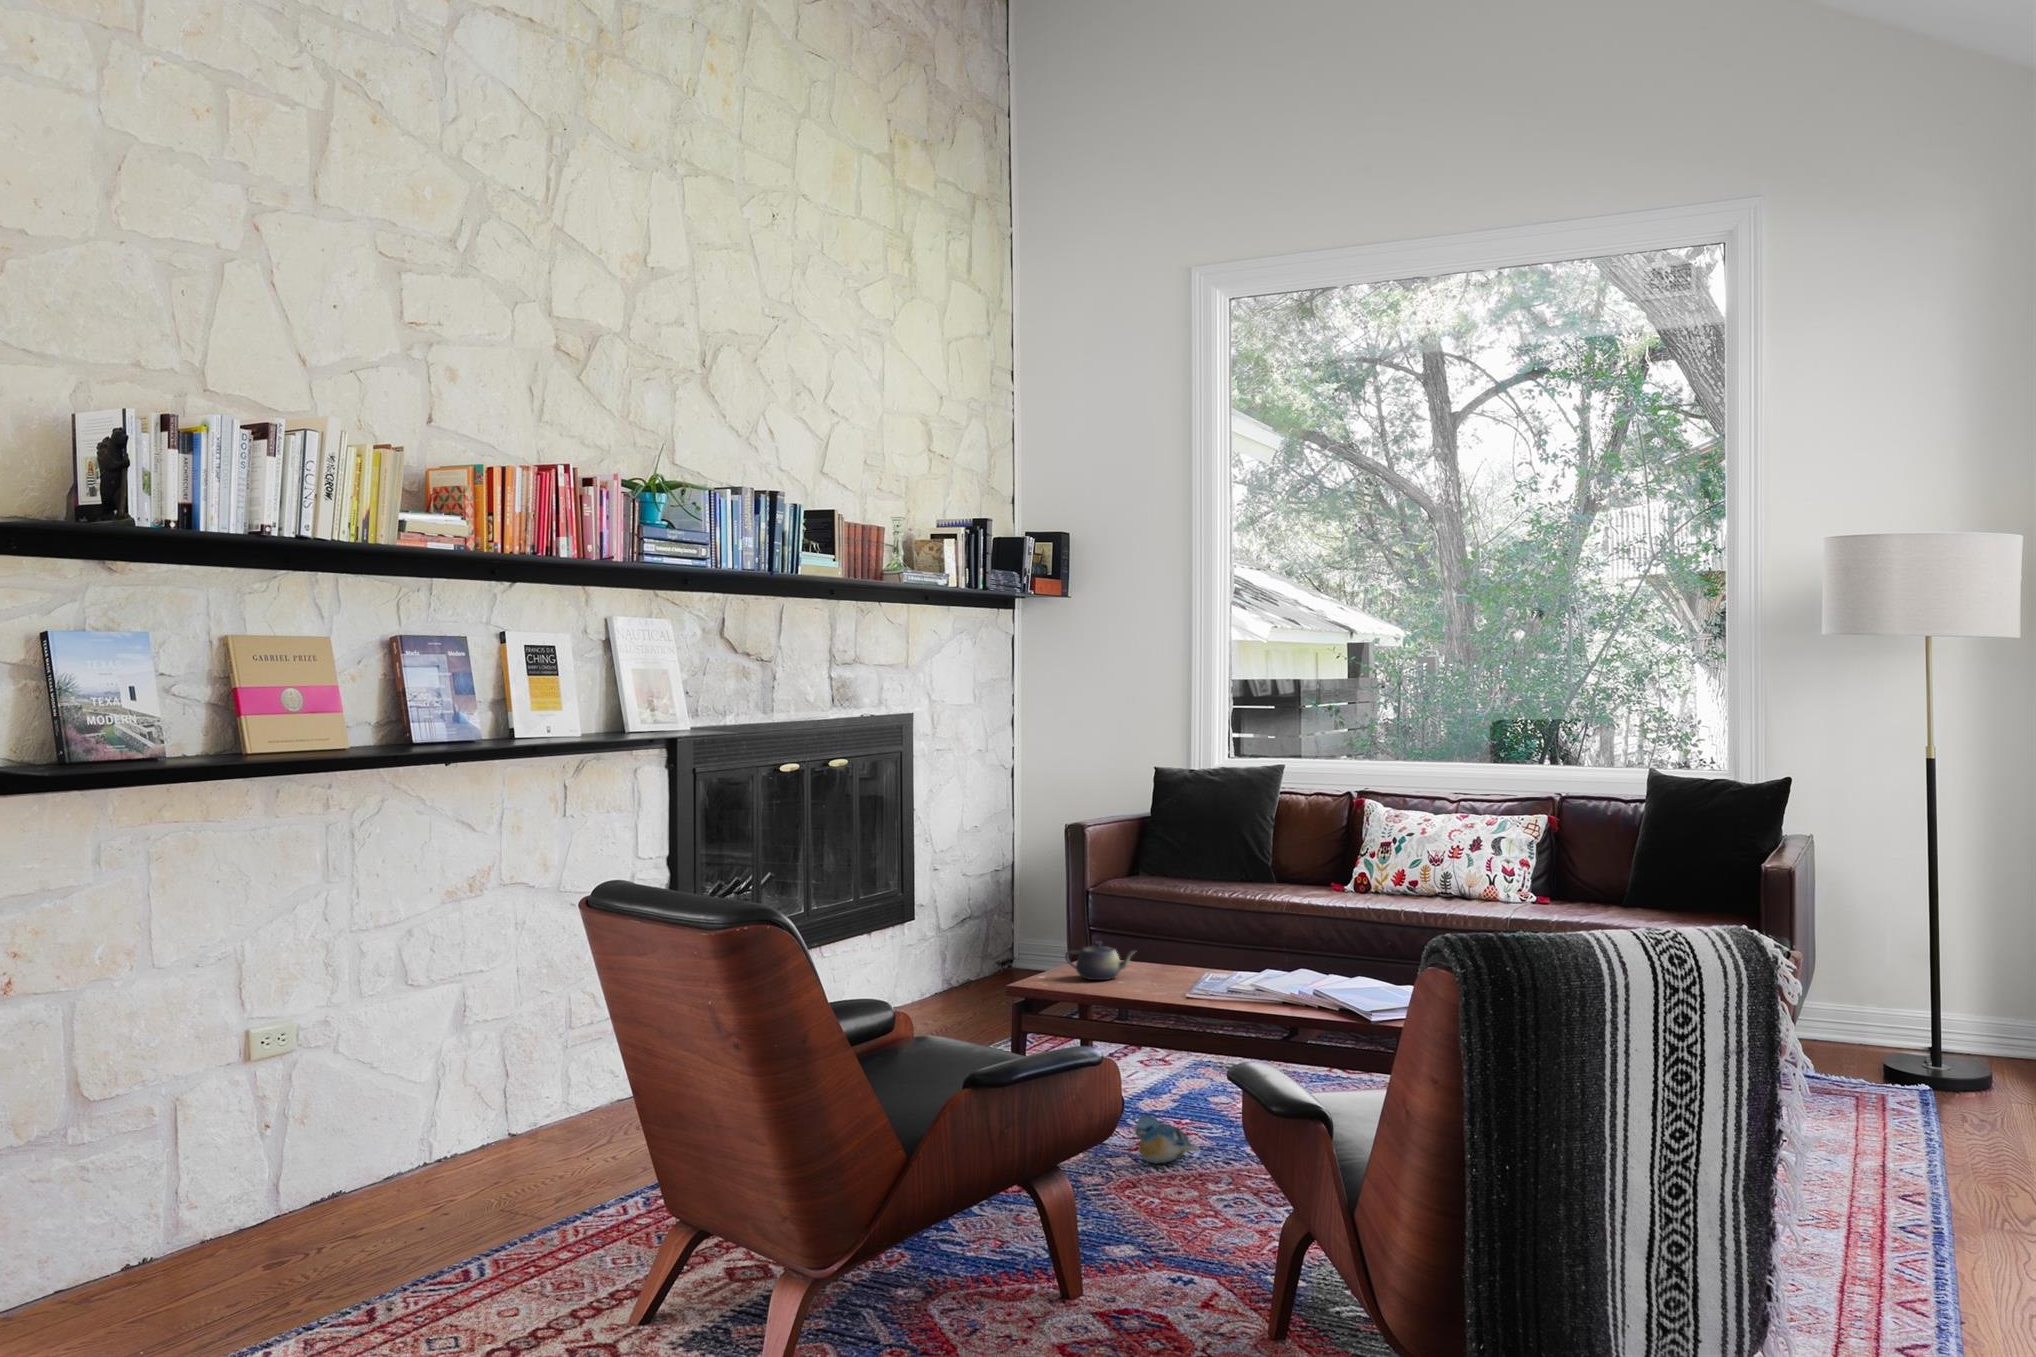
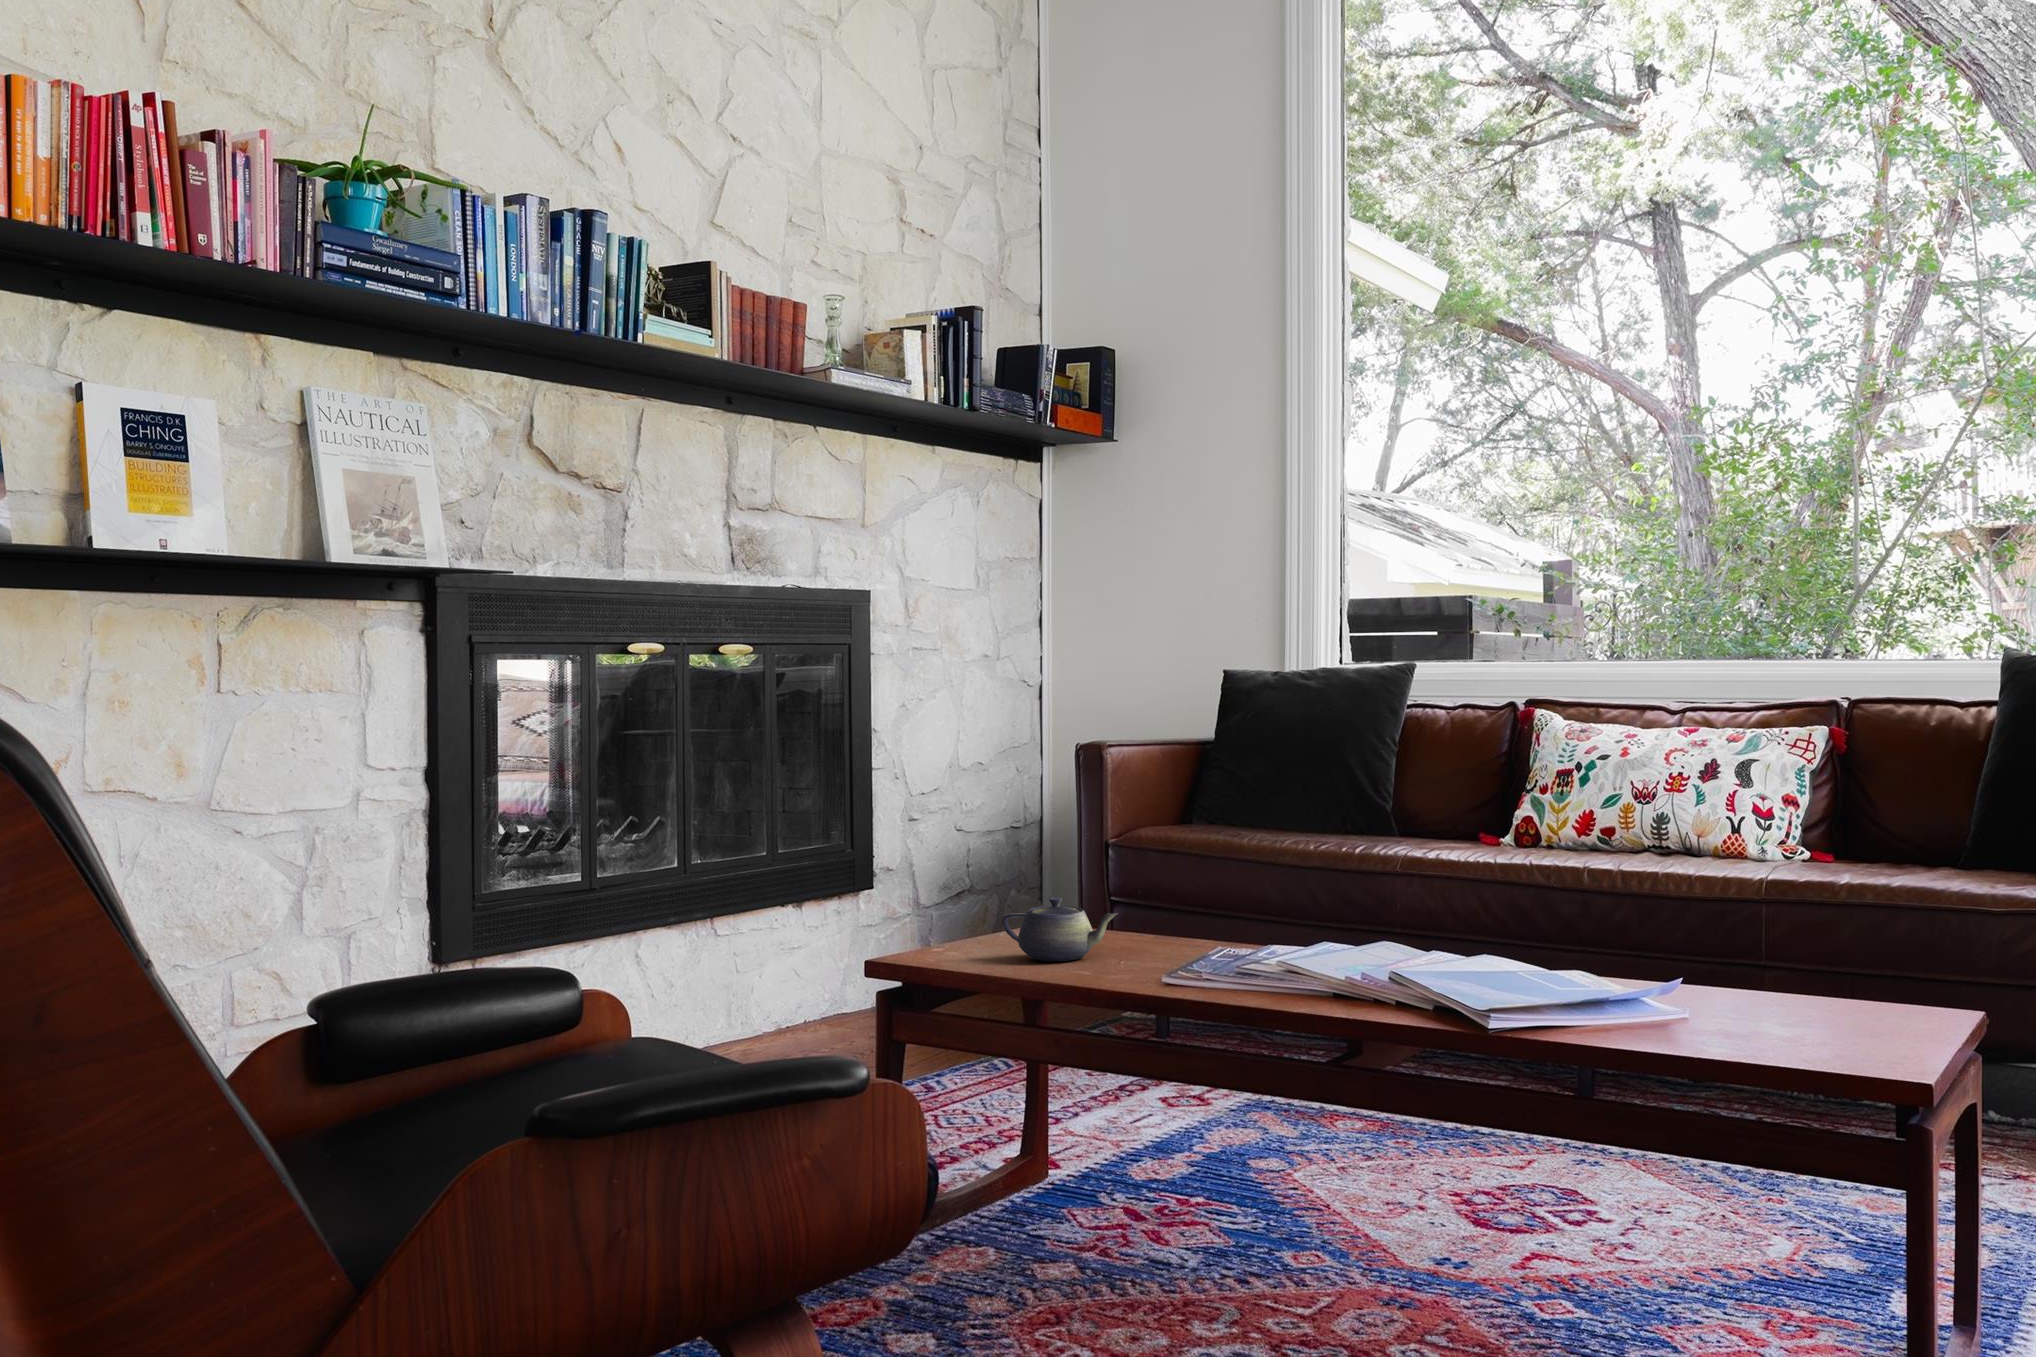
plush toy: present [1135,1115,1199,1163] -> none [1074,1191,1193,1277]

